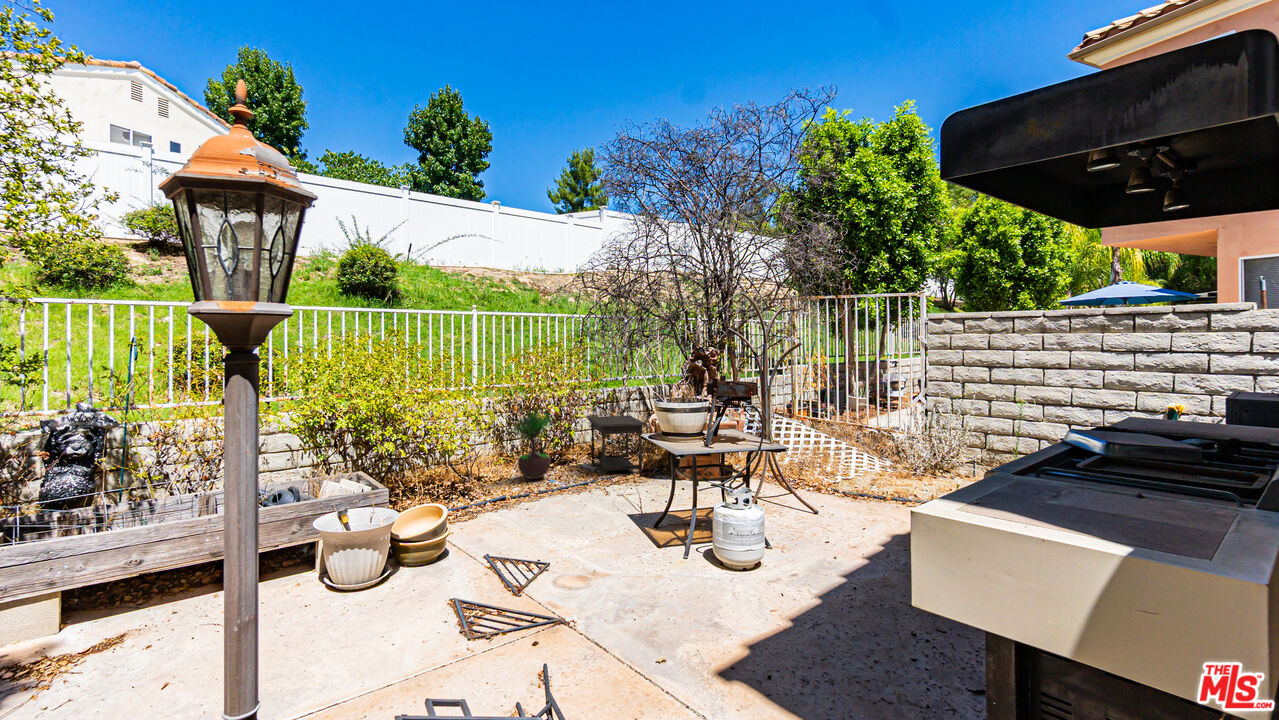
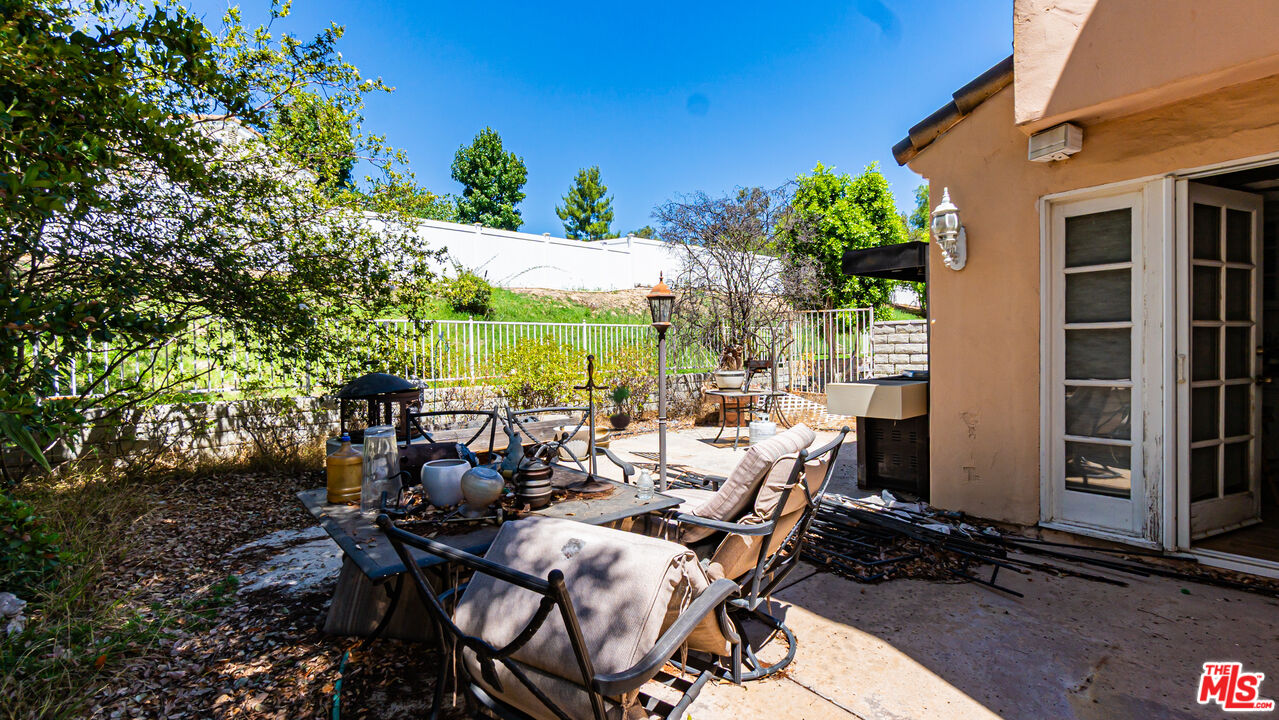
side table: present [587,415,647,475] -> none [650,392,691,428]

